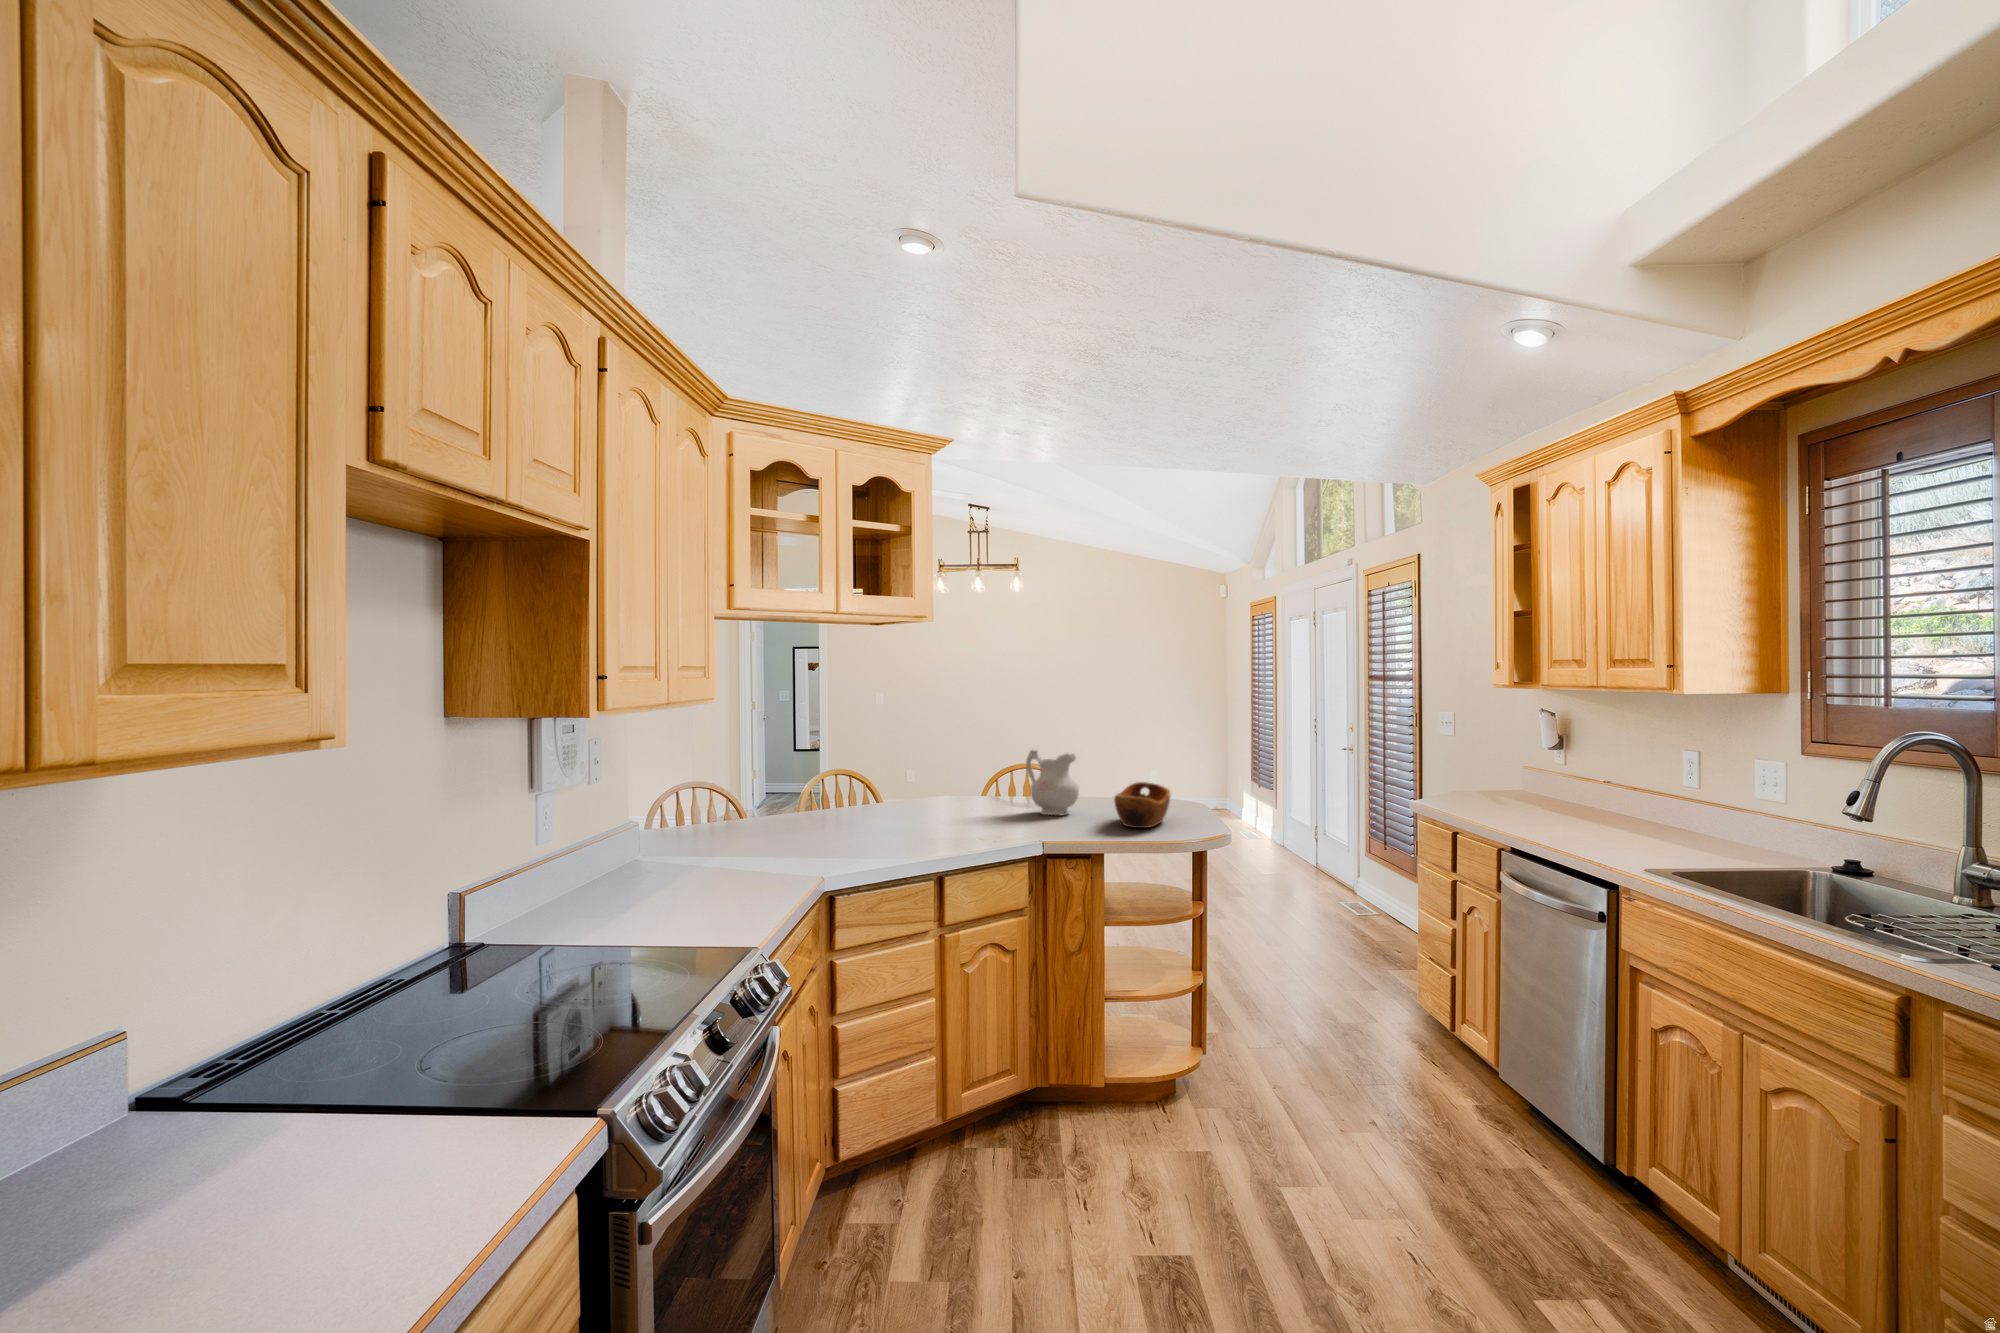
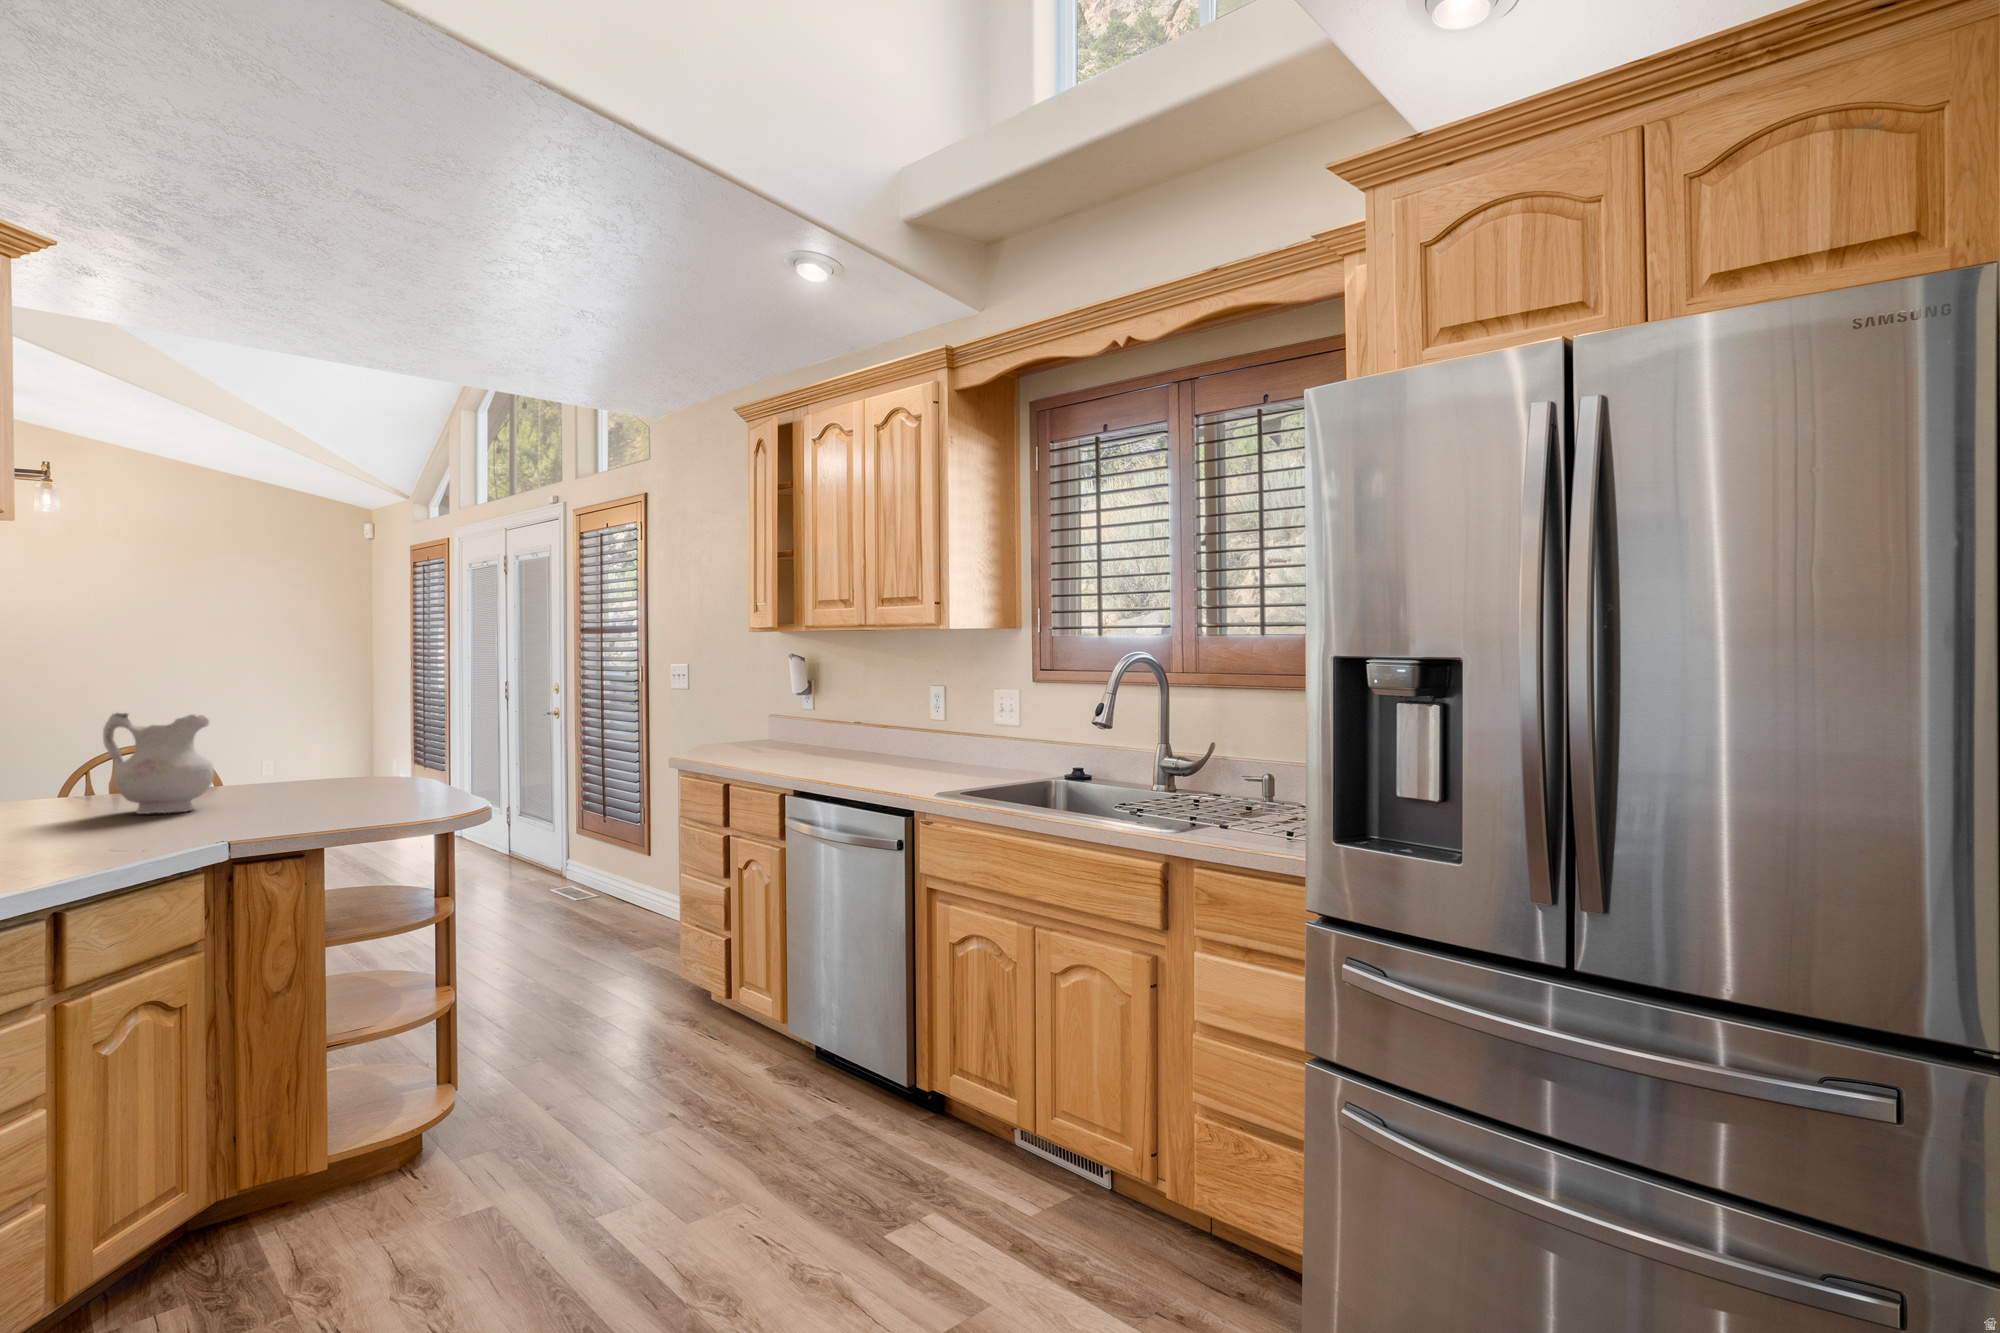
wooden bowl: present [1114,782,1170,828] -> none [292,751,385,815]

